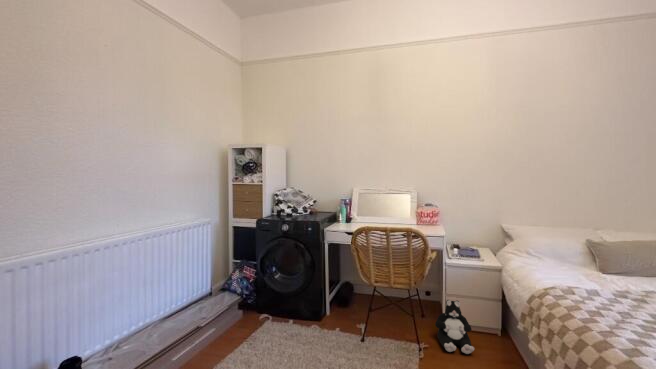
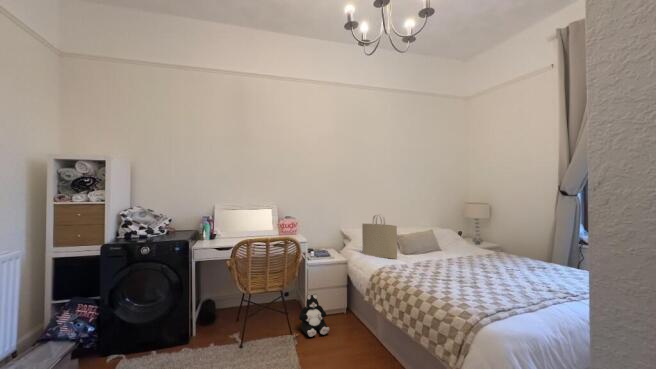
tote bag: none [530,211,592,277] -> present [362,214,397,259]

